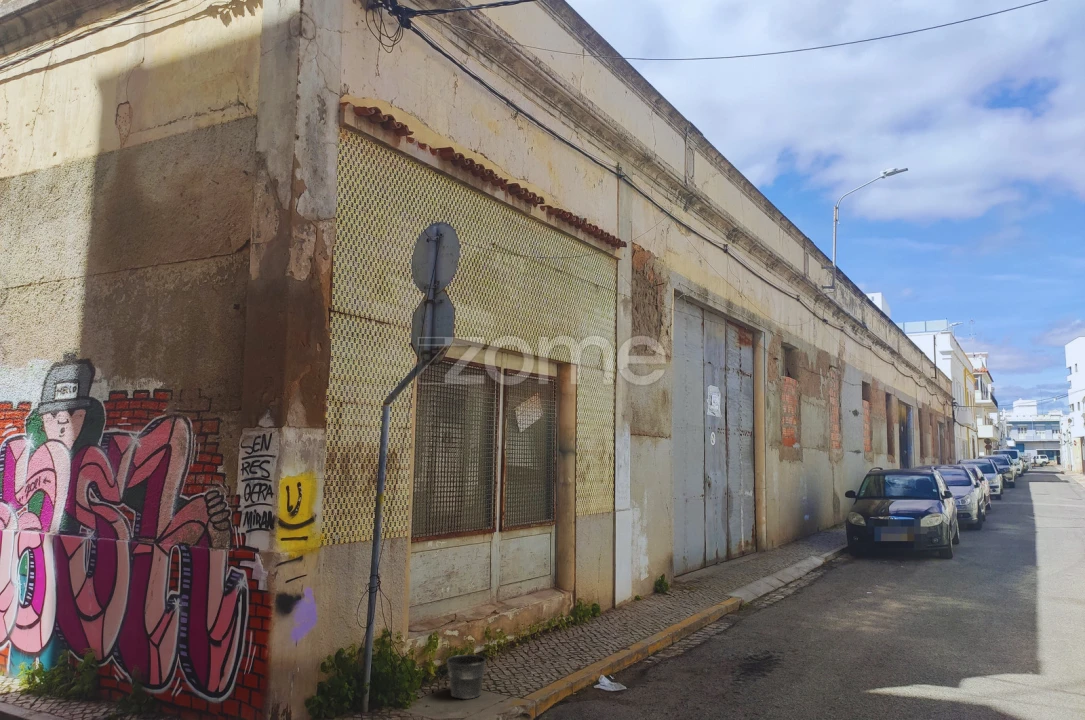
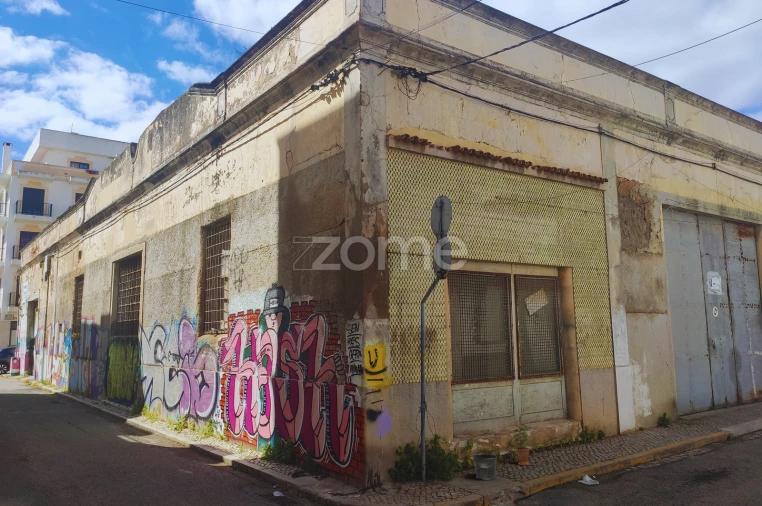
potted plant: none [497,602,523,667] -> present [513,426,529,465]

